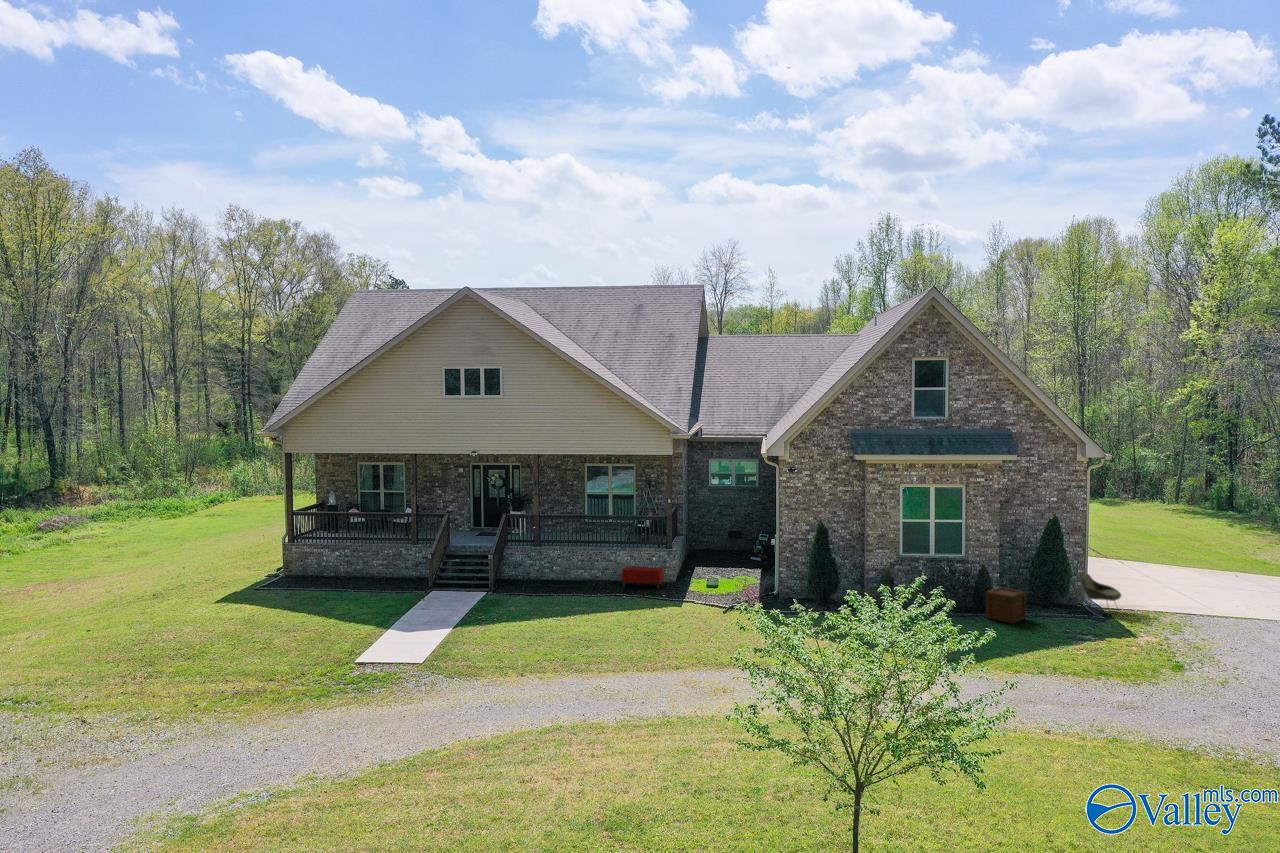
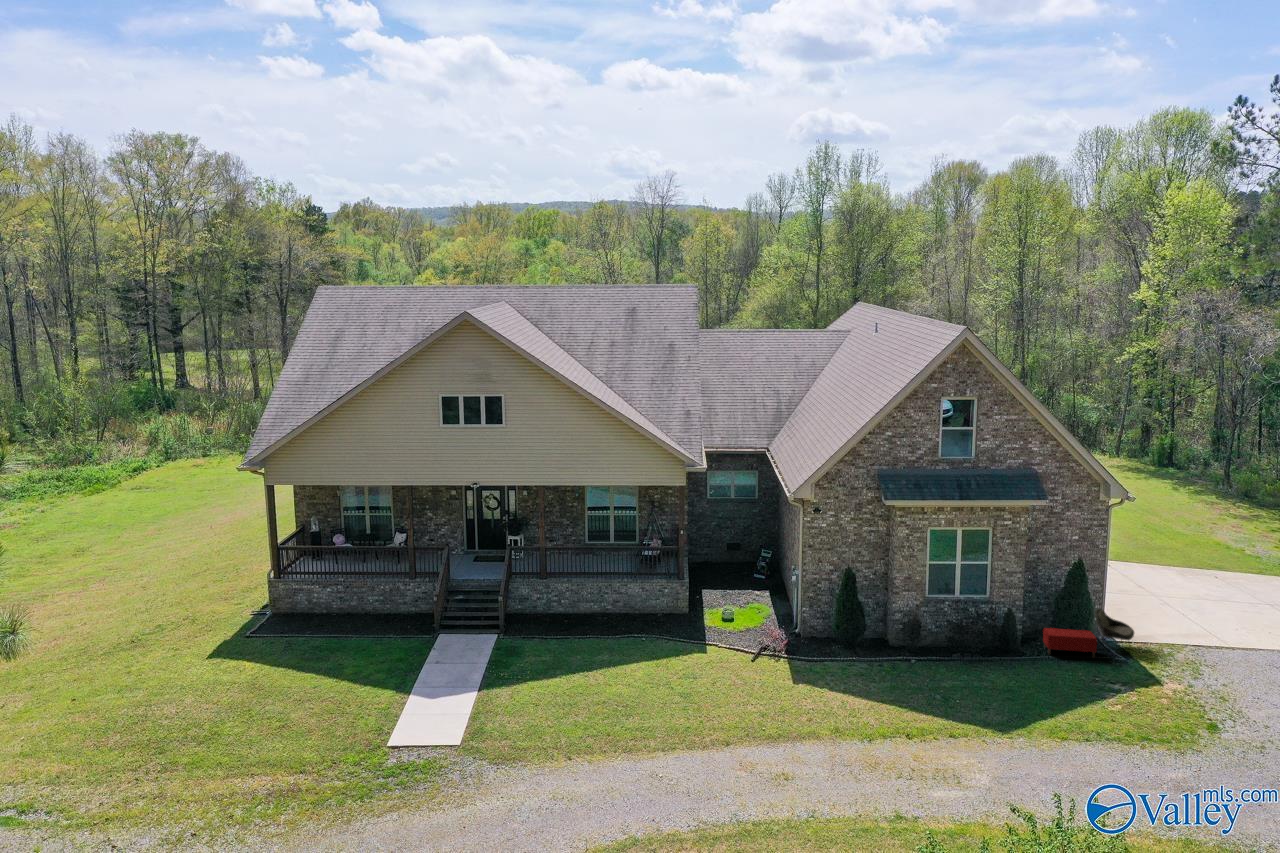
bench: present [622,566,664,589] -> present [1043,628,1097,658]
wooden crate: present [986,587,1026,623] -> none [1008,628,1048,668]

